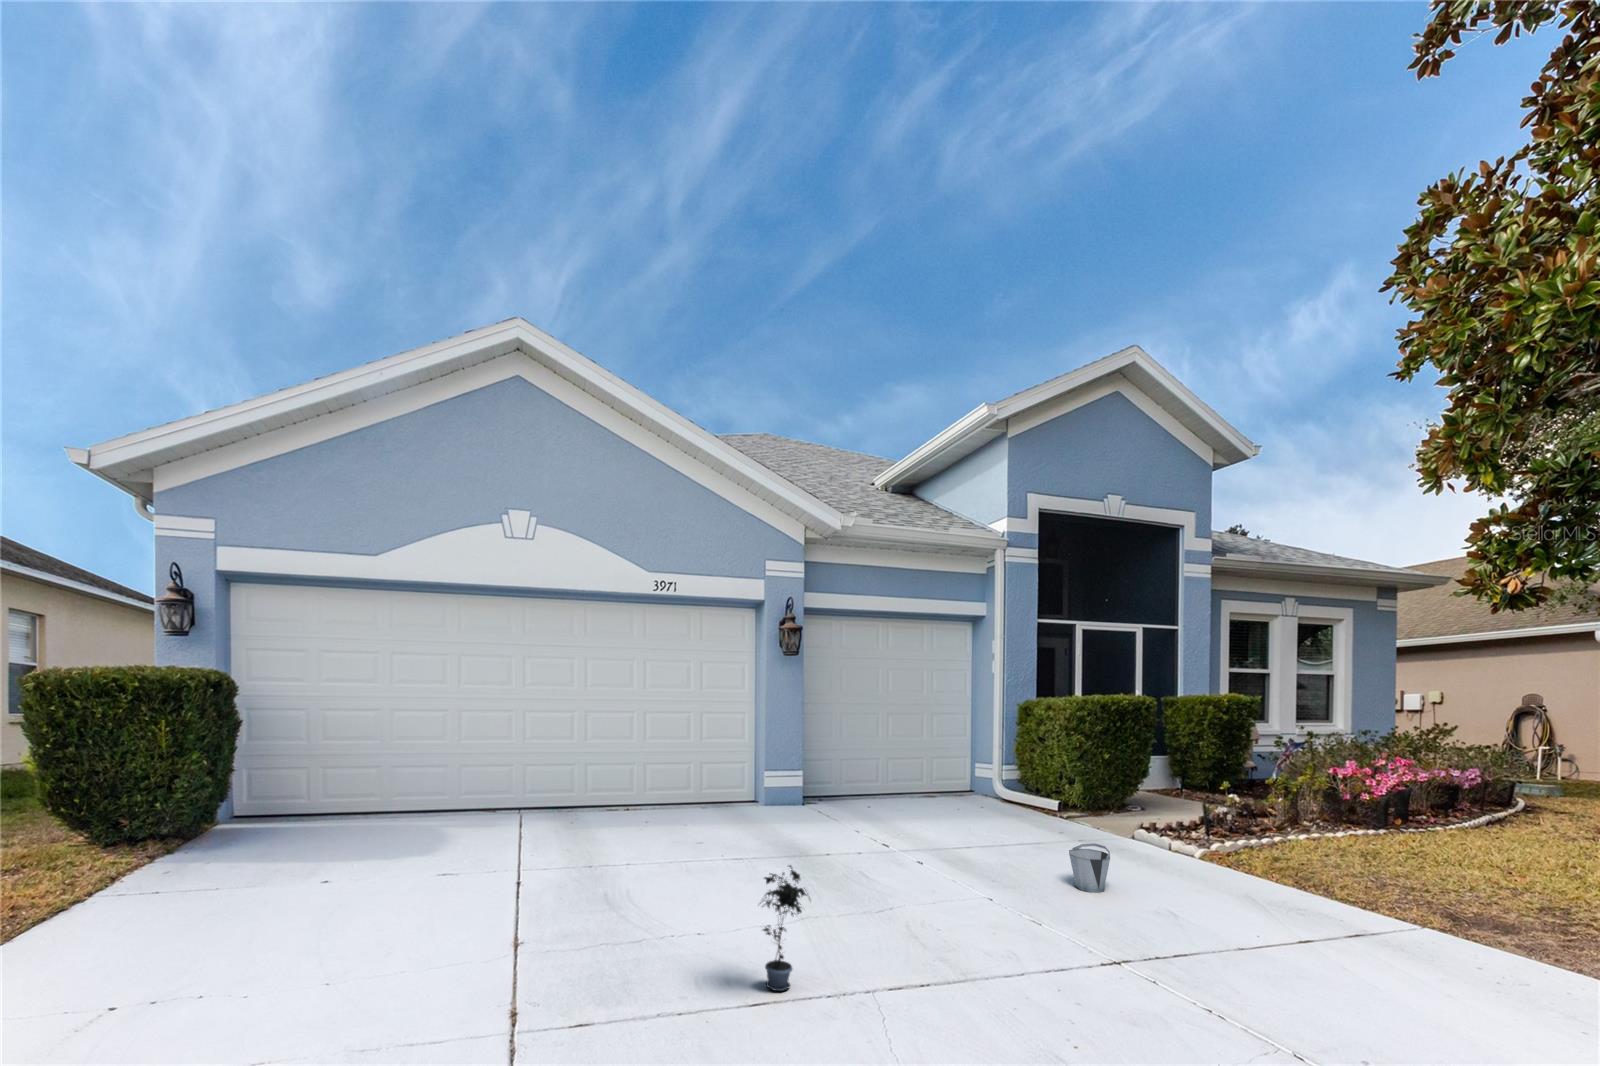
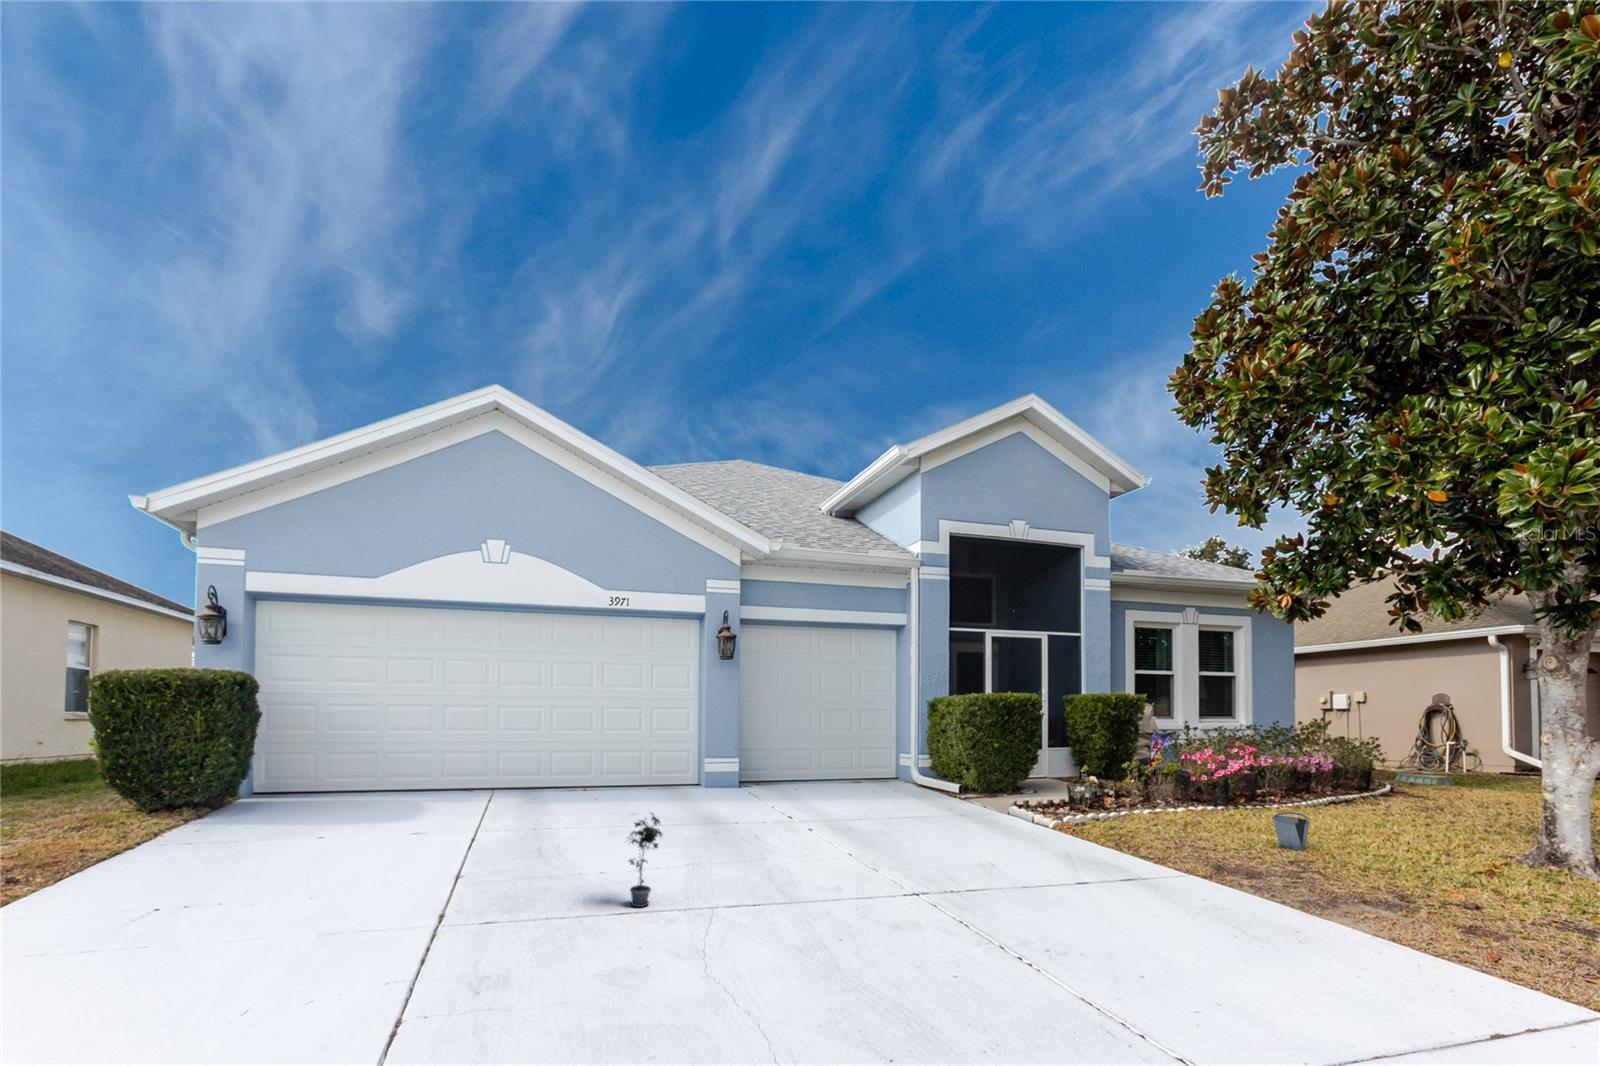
bucket: present [1069,843,1110,893] -> present [1272,812,1310,850]

